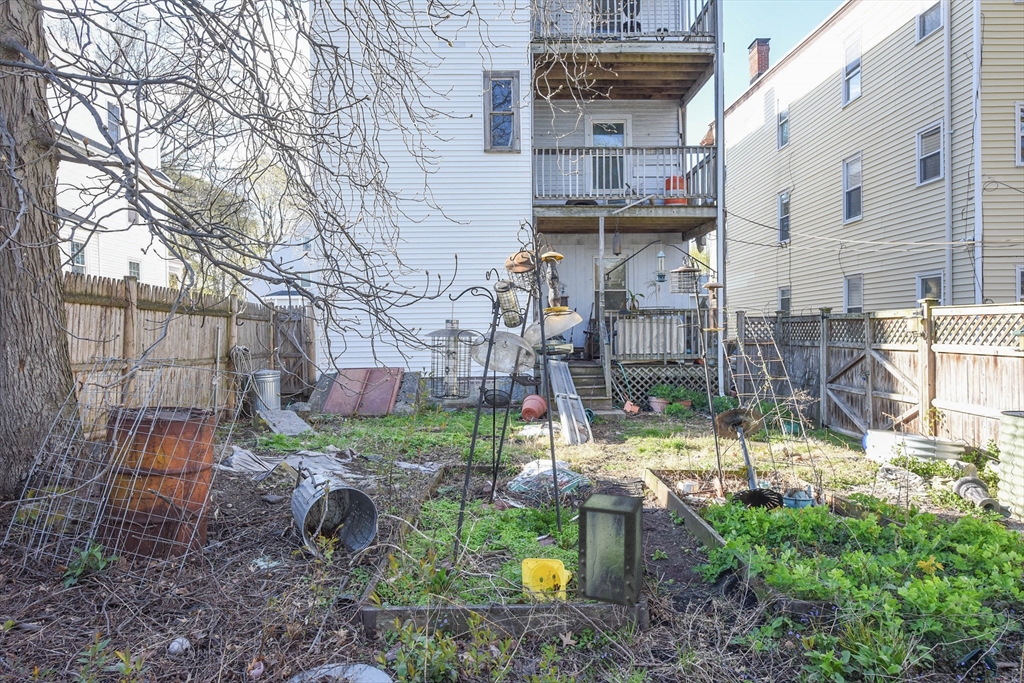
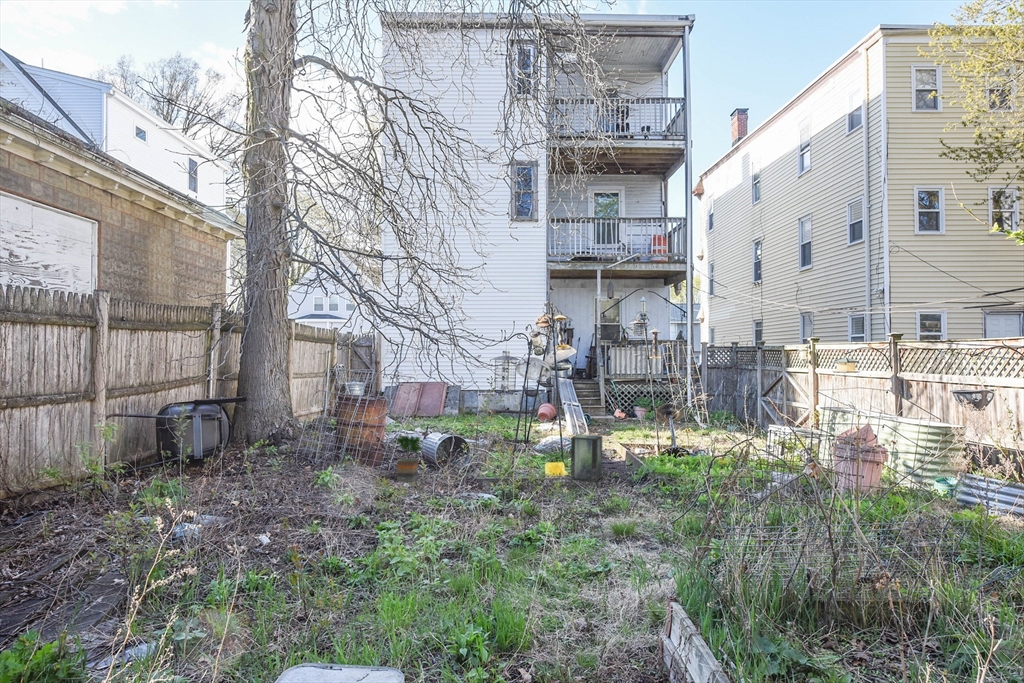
potted tree: none [171,516,246,631] -> present [397,435,423,481]

